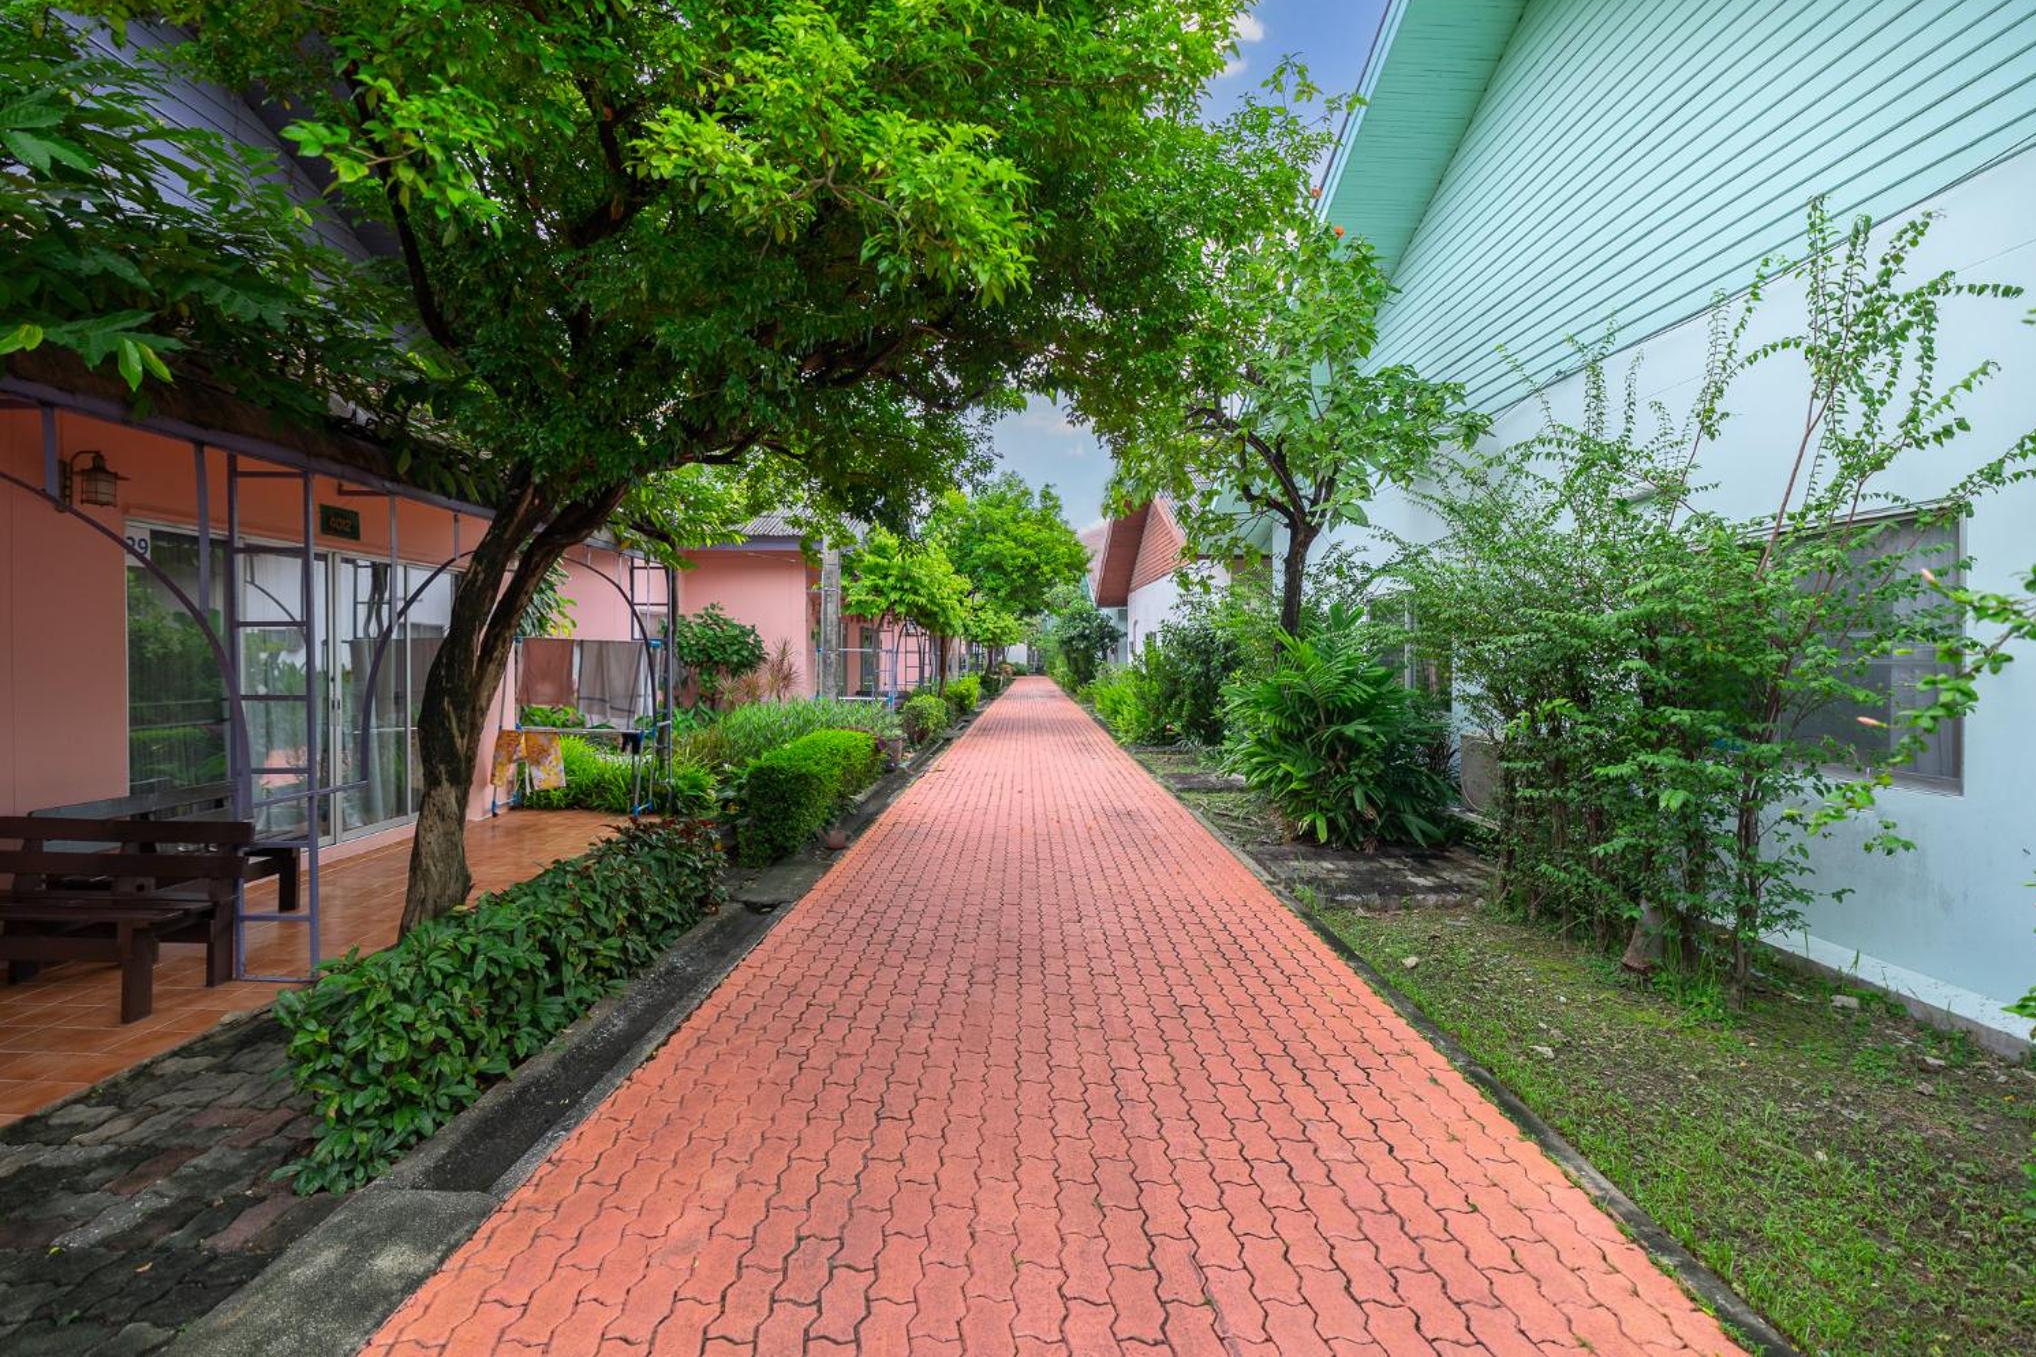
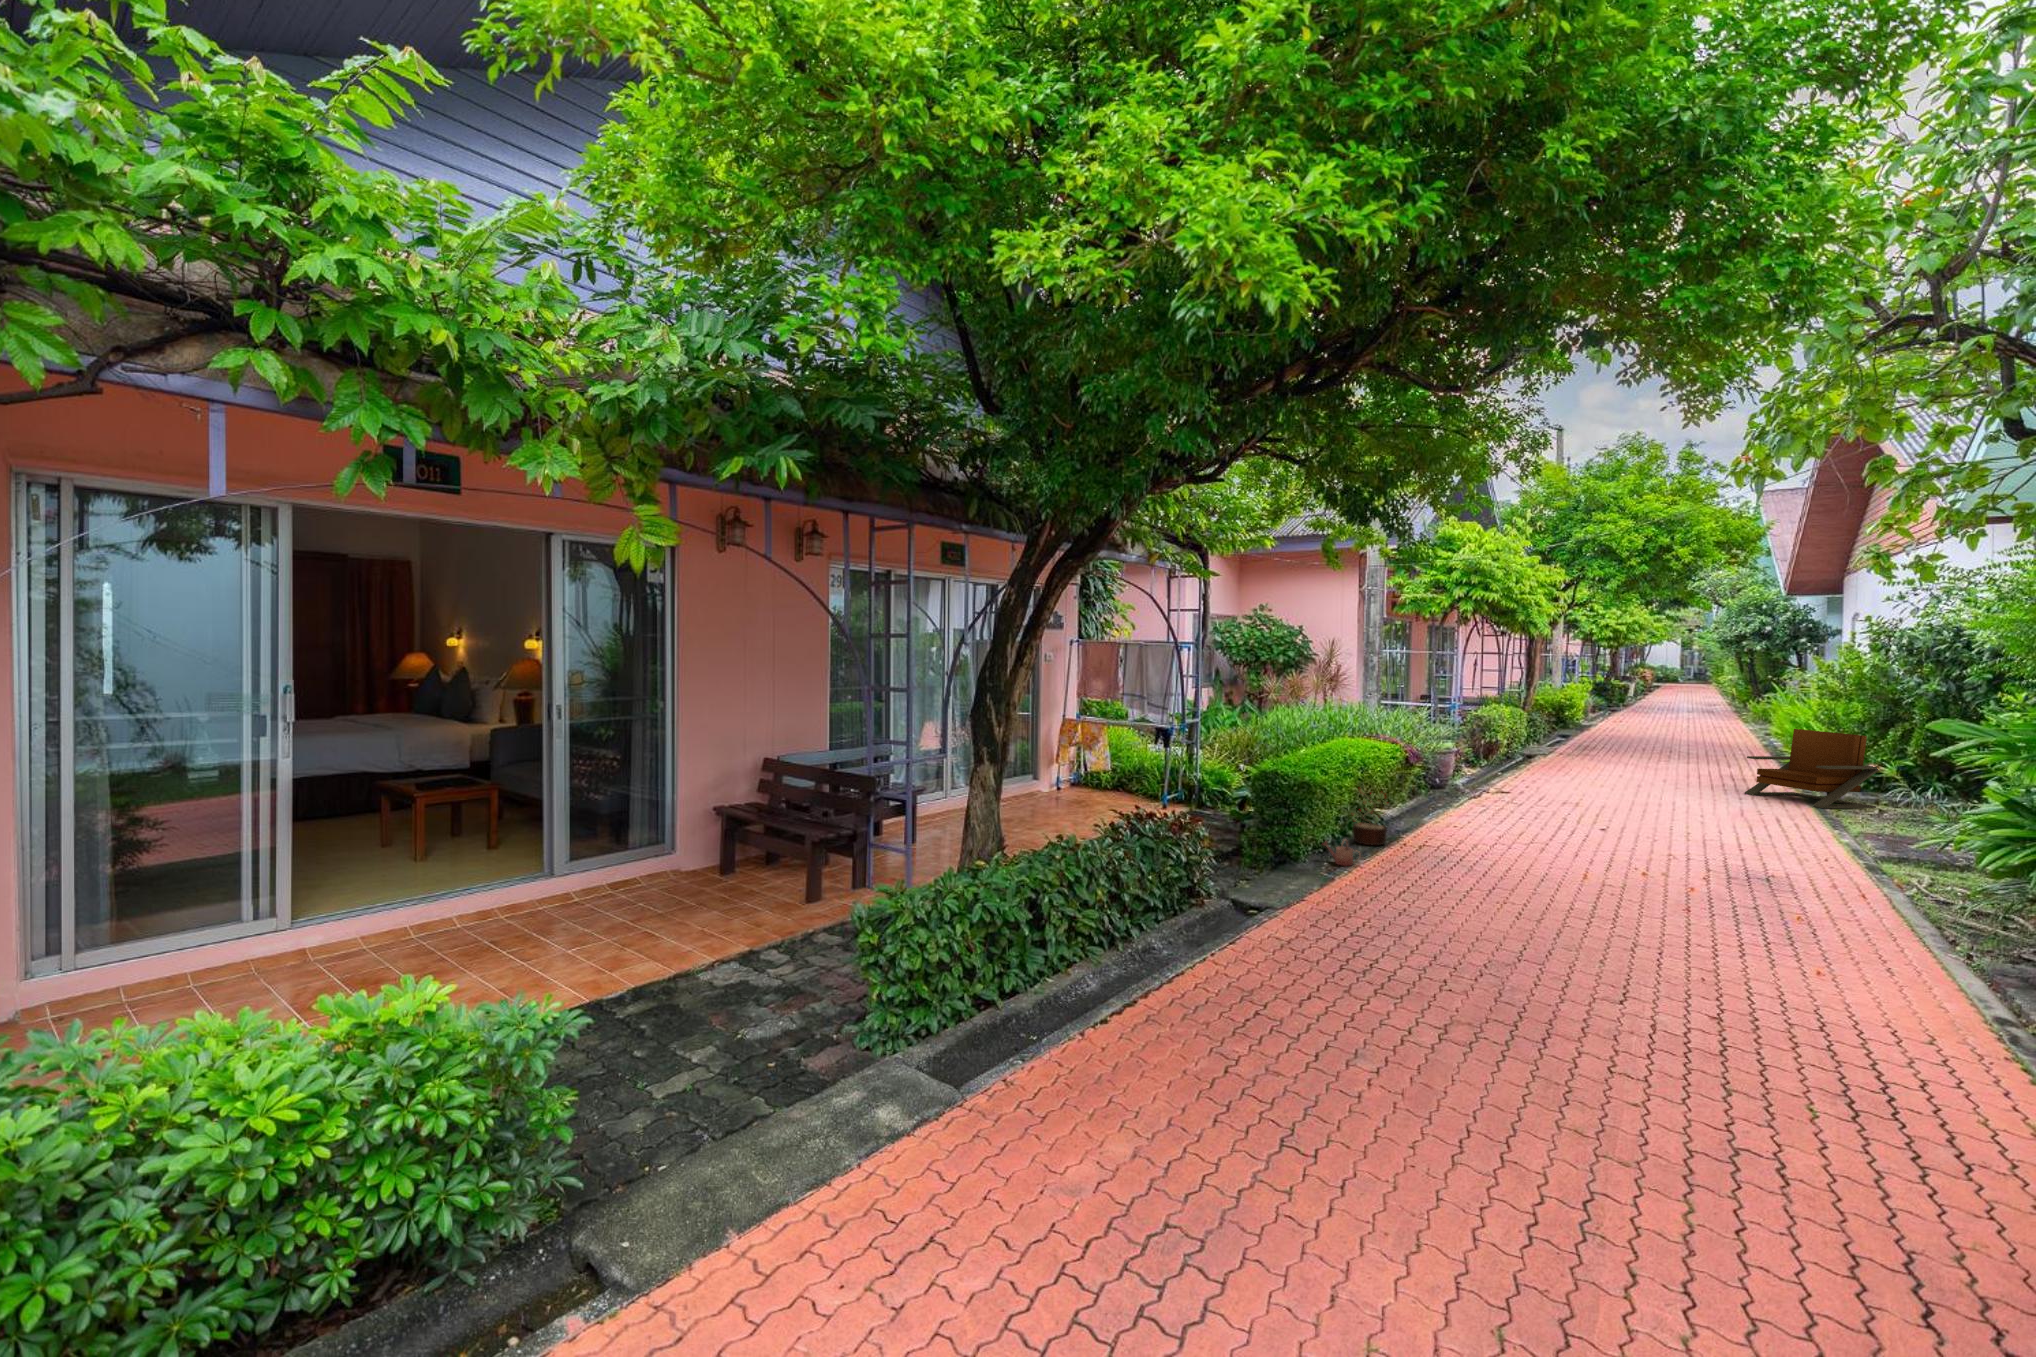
lounge chair: none [1092,703,1164,758] -> present [1745,729,1879,808]
decorative plant: none [836,774,868,827] -> present [1352,789,1387,845]

